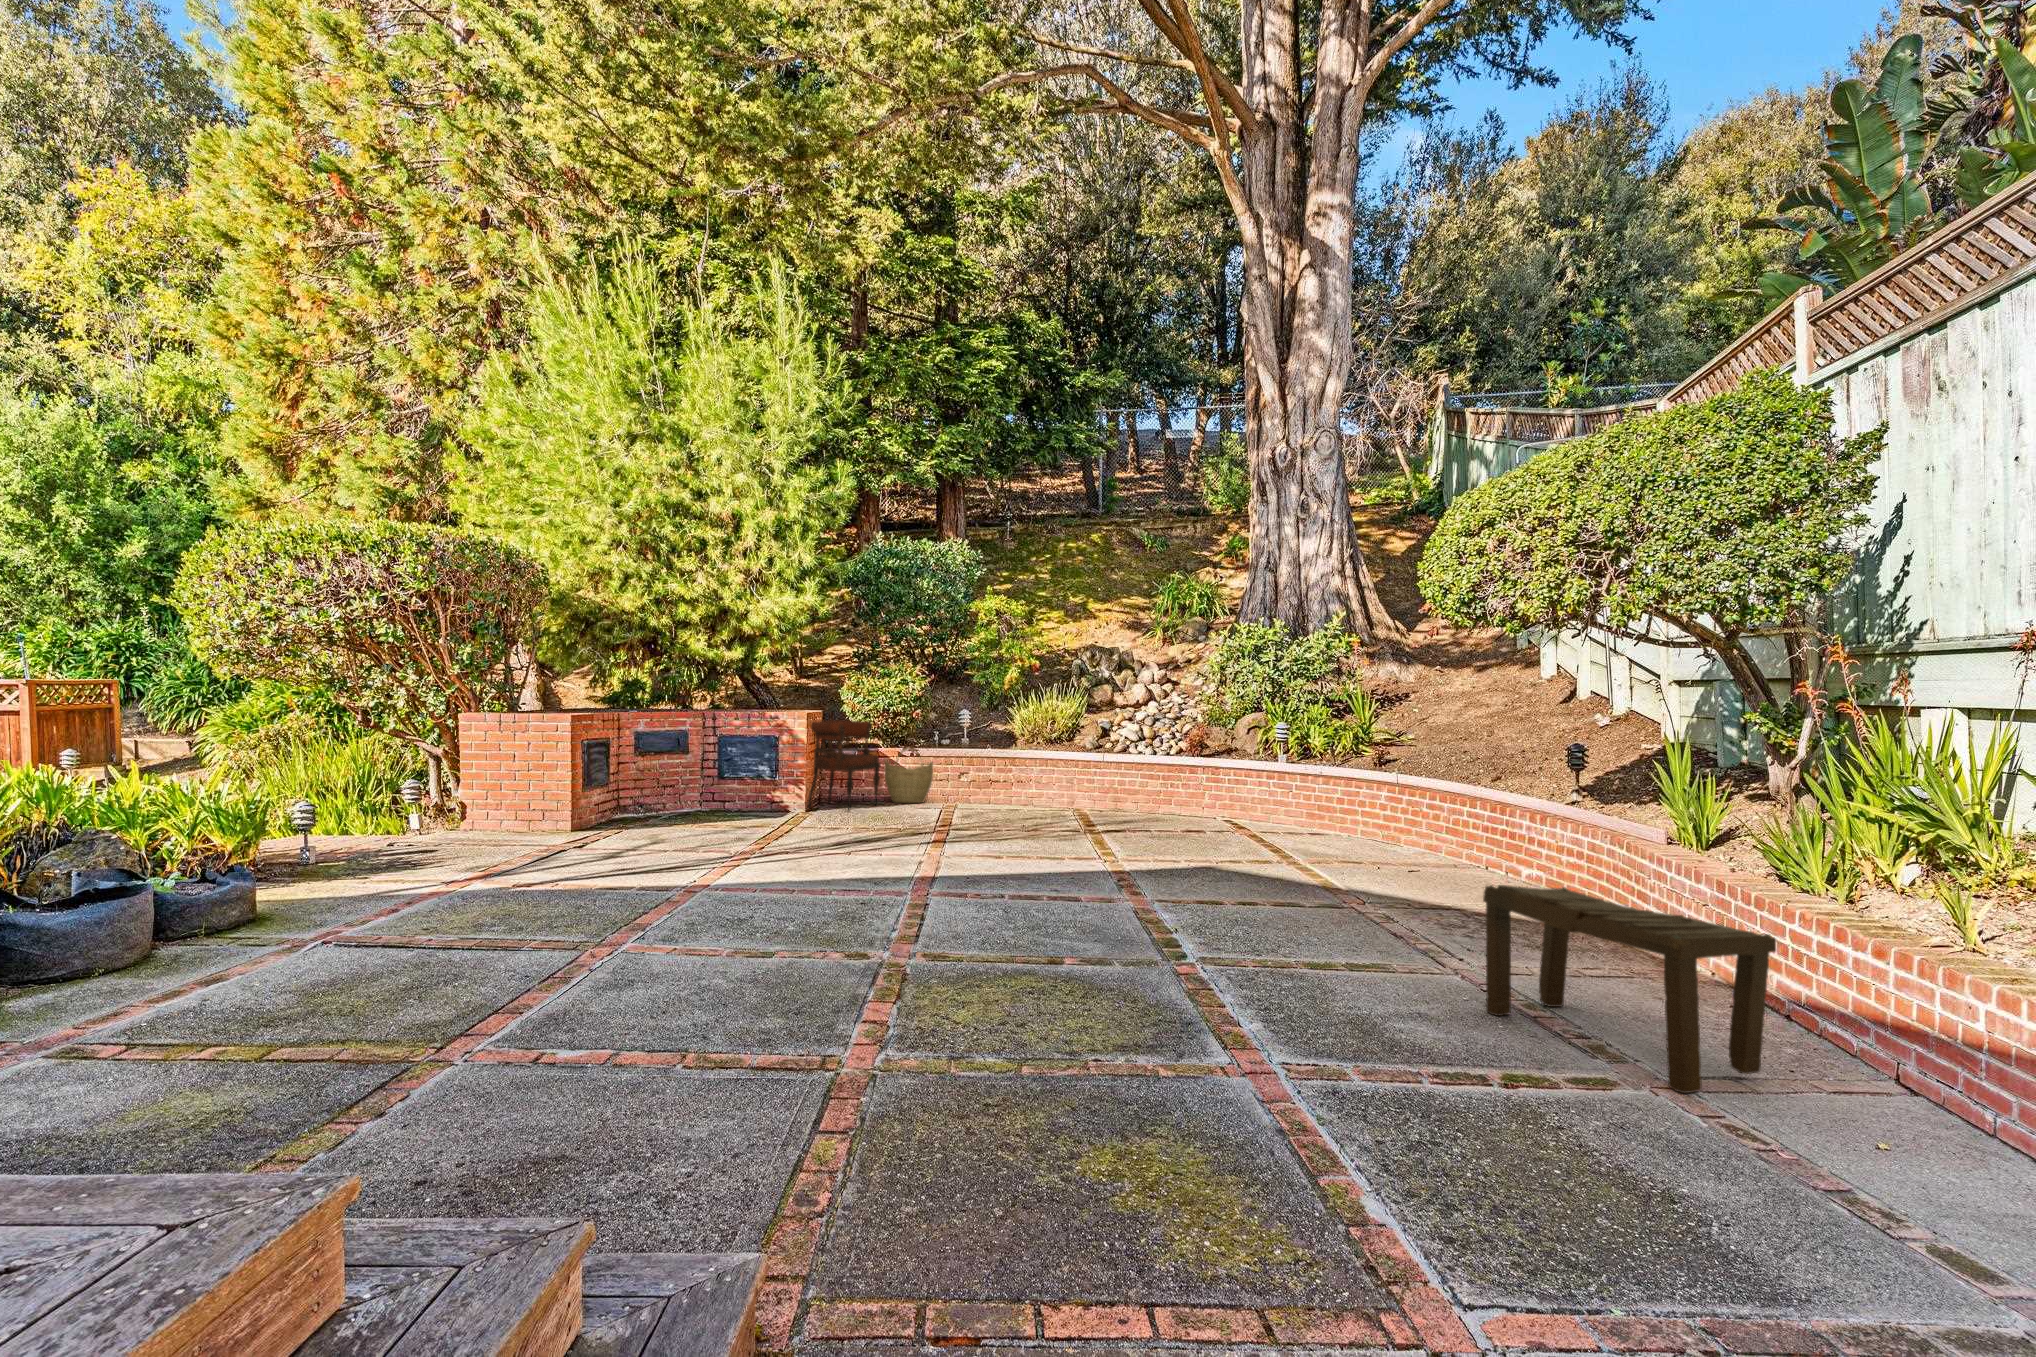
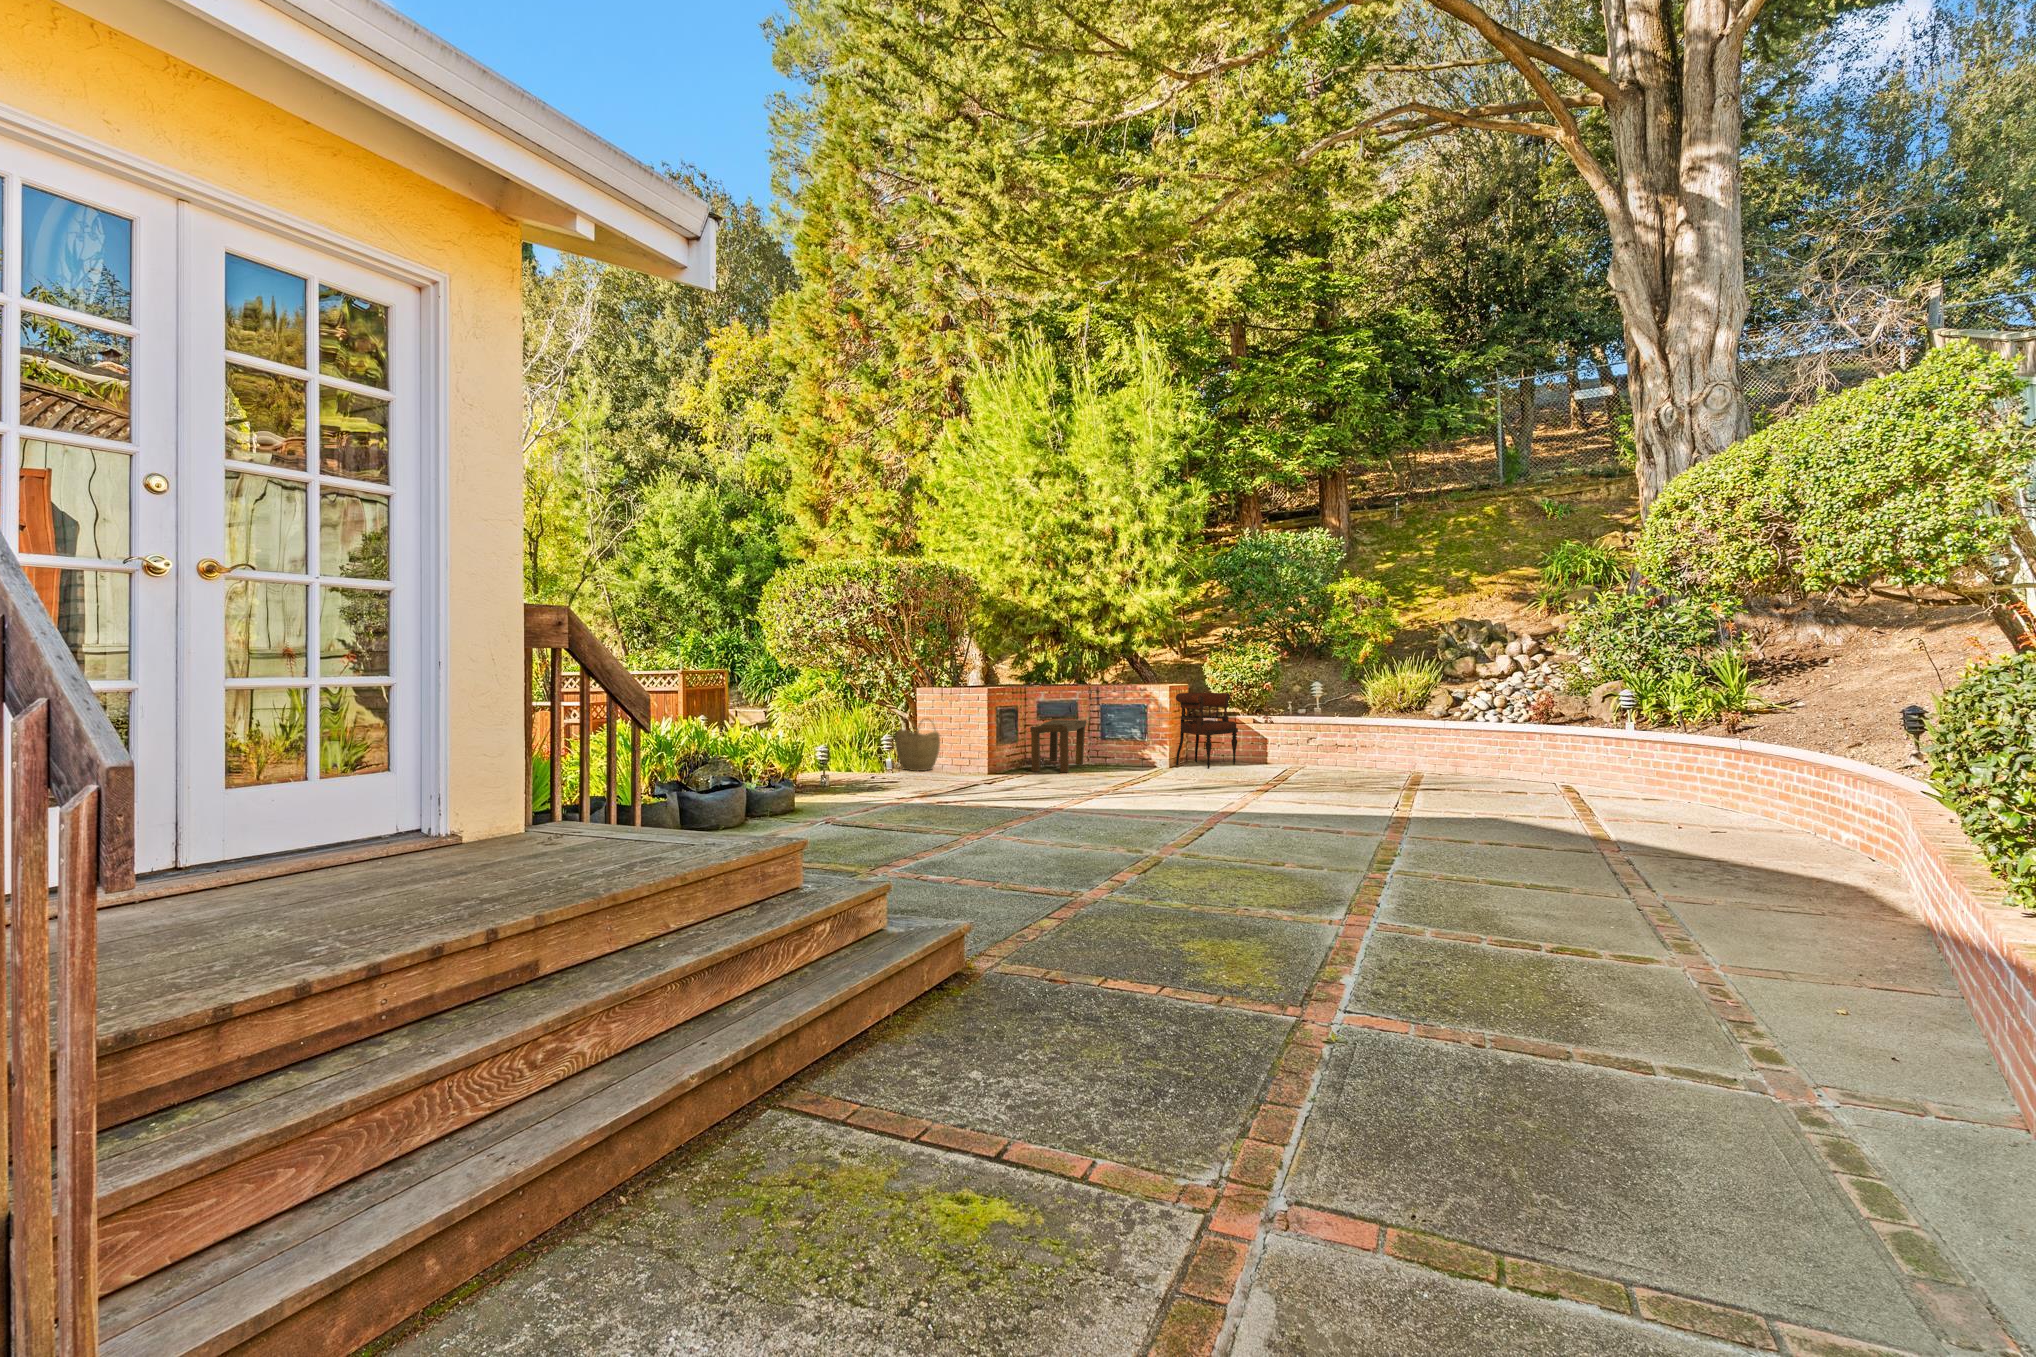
woven basket: present [885,748,933,803] -> present [895,719,940,771]
bench: present [1483,885,1776,1093] -> present [1030,720,1087,773]

